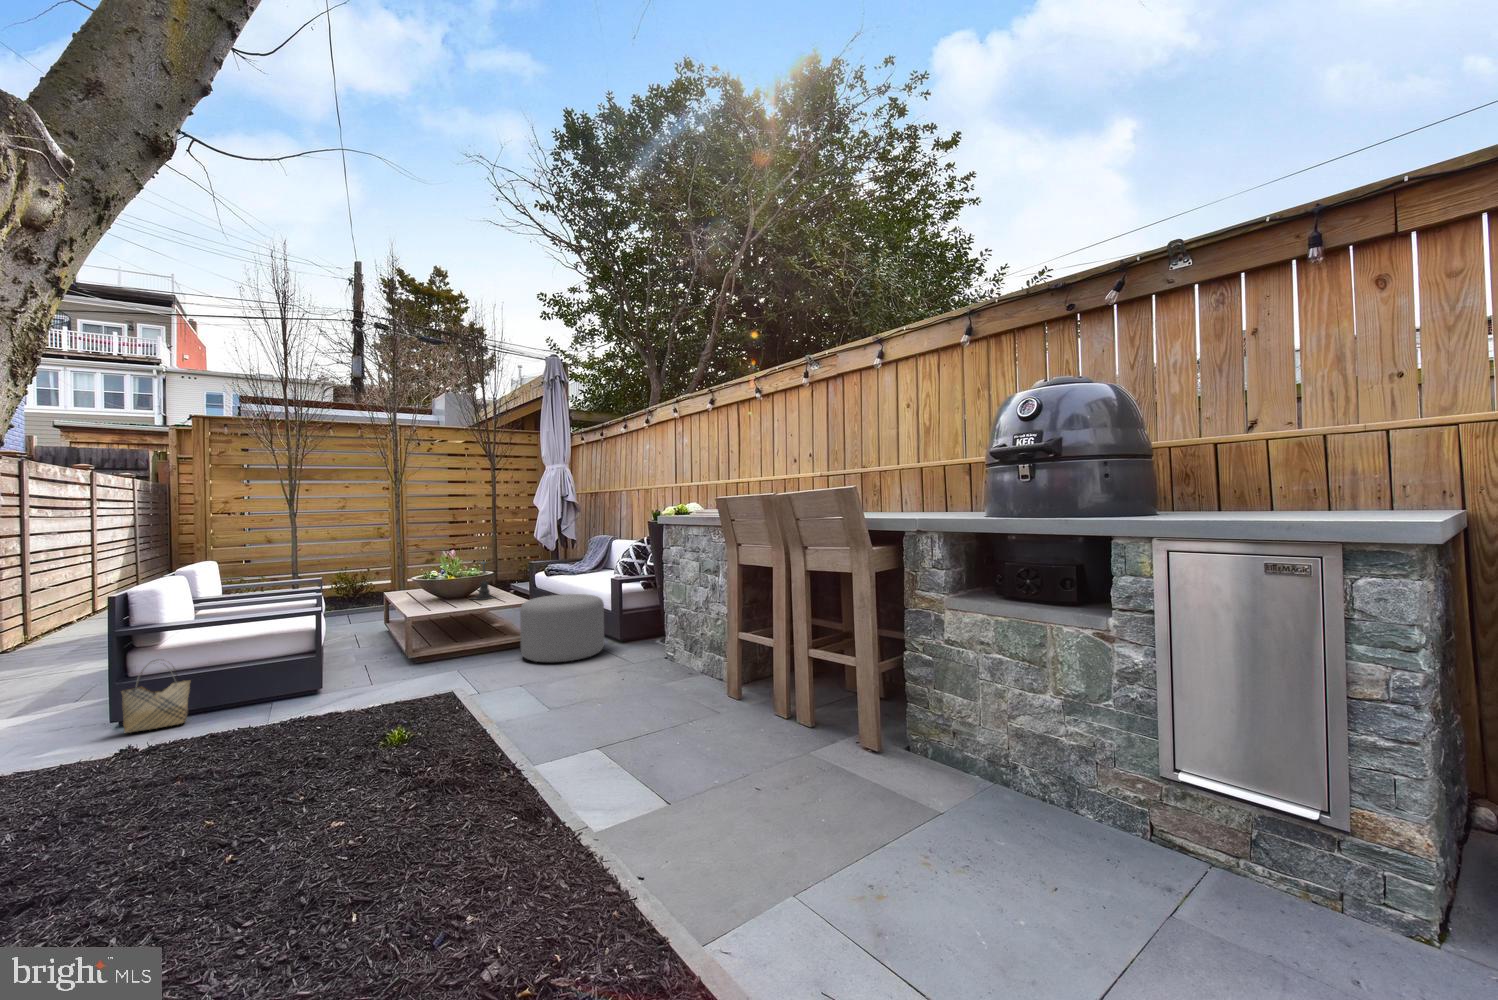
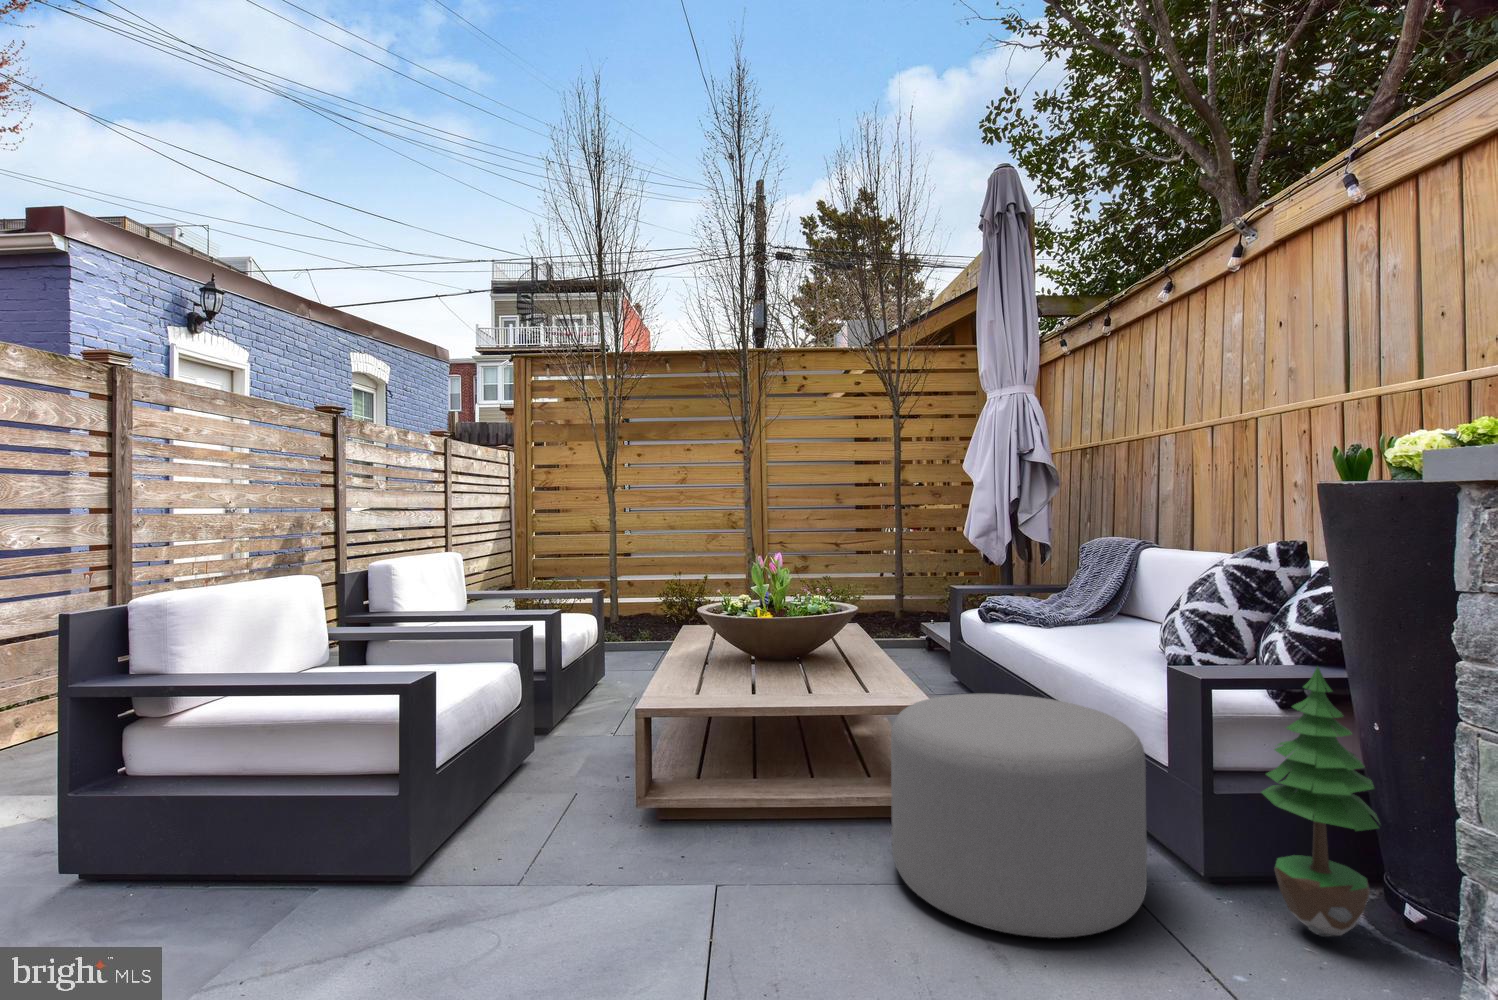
candle holder: present [474,561,493,600] -> none [804,573,866,674]
potted tree: none [635,572,662,647] -> present [1262,667,1379,937]
woven basket: present [121,661,190,733] -> none [85,749,208,903]

